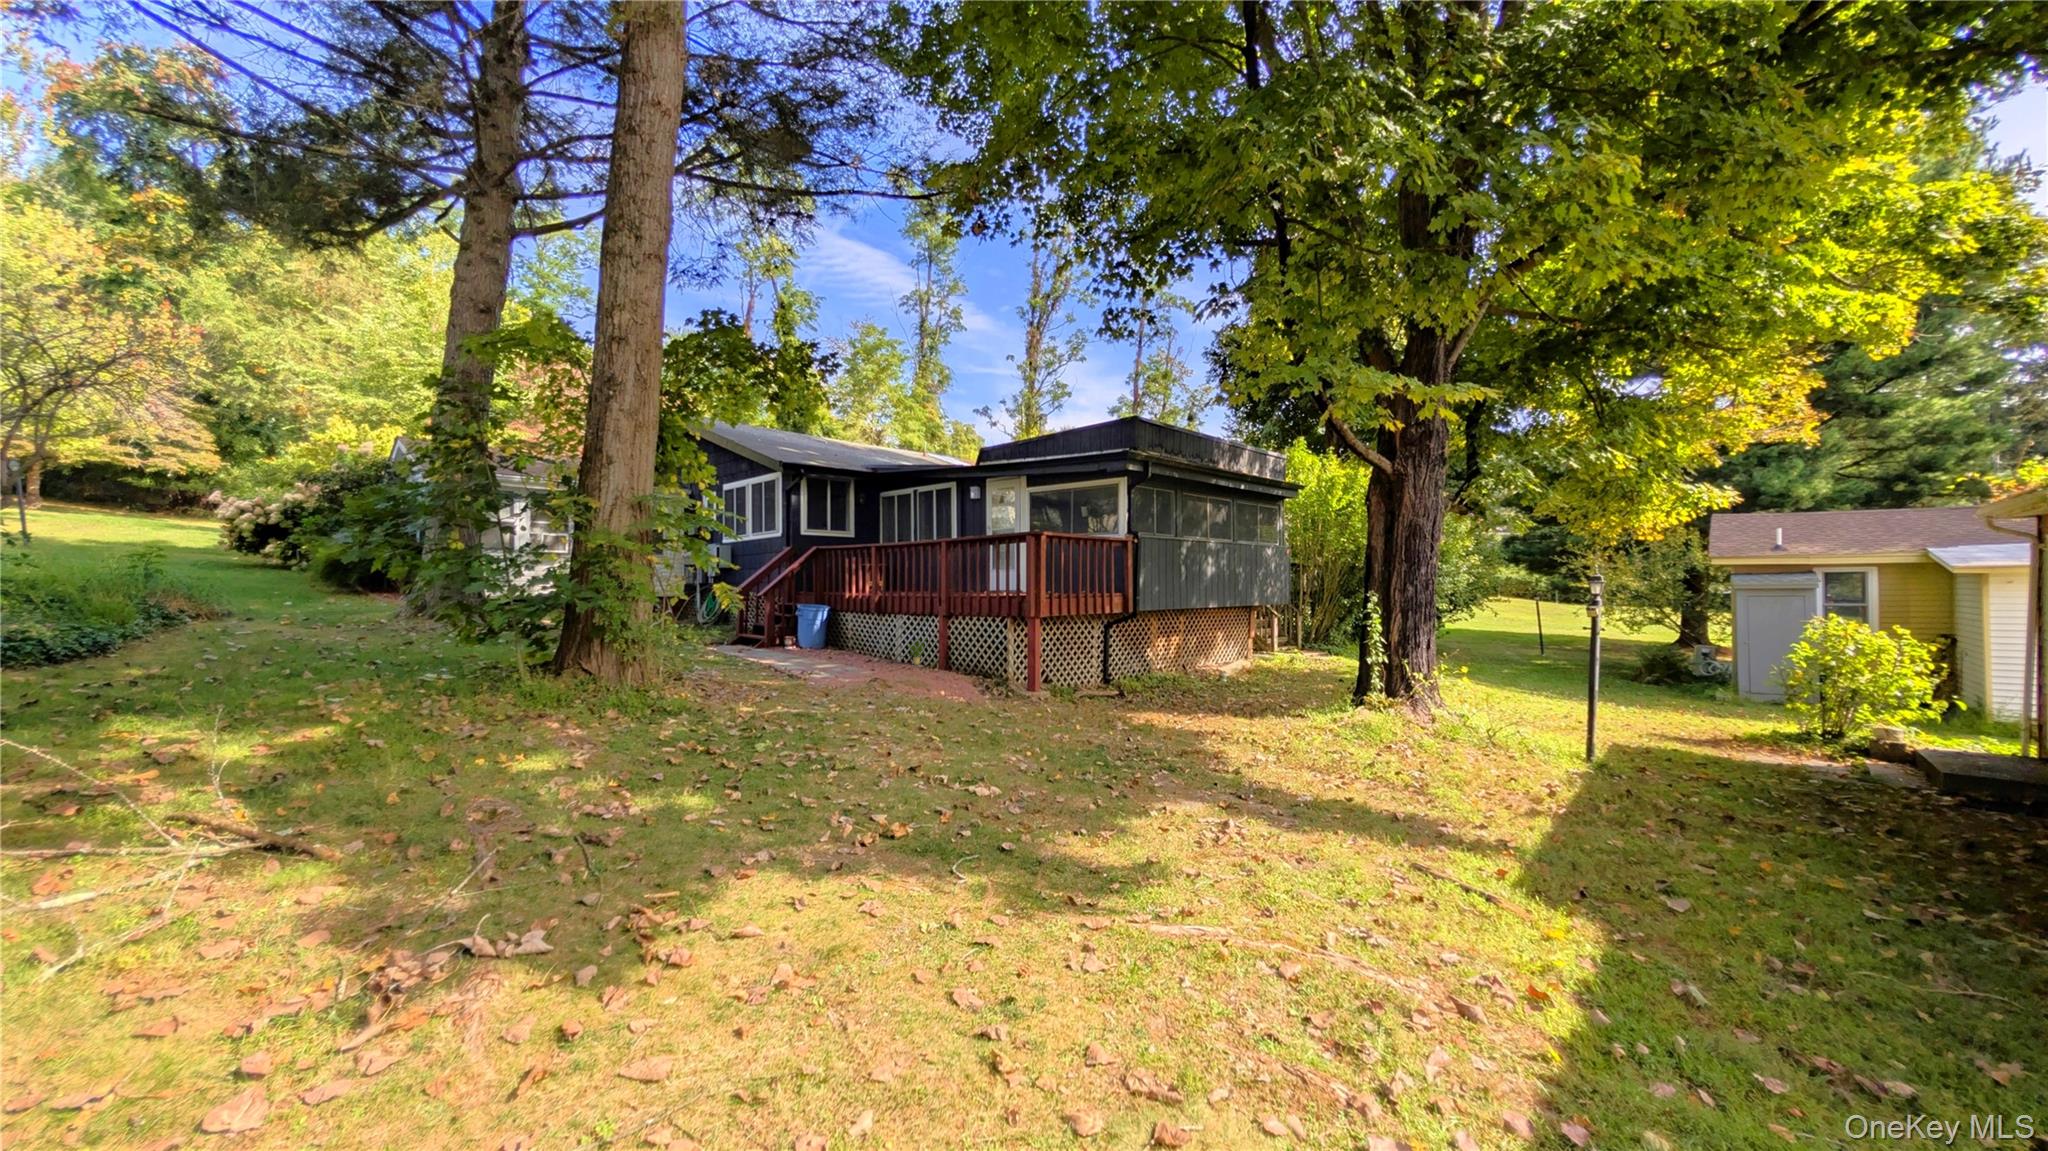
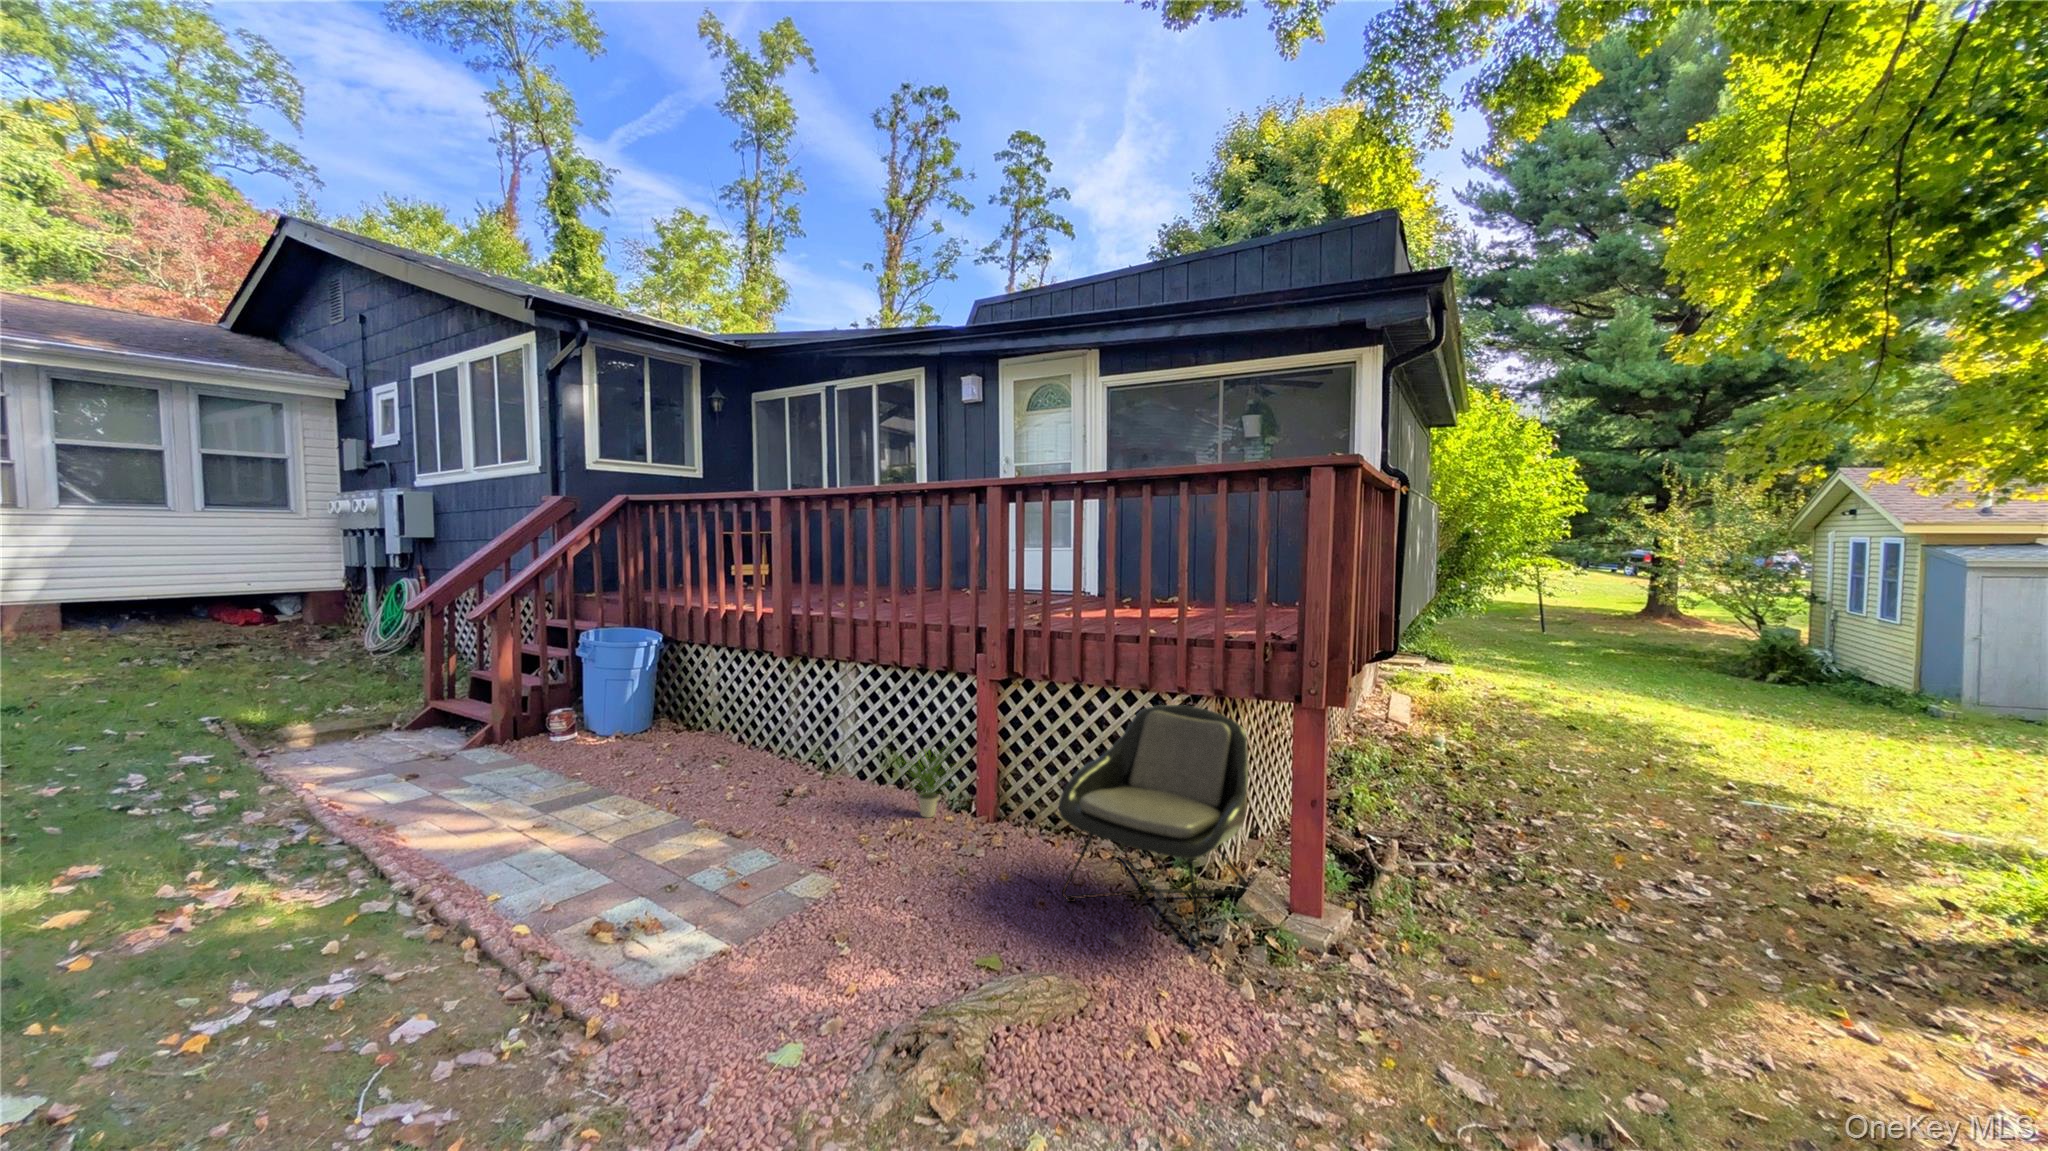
lounge chair: none [937,618,1001,679] -> present [1059,705,1248,946]

